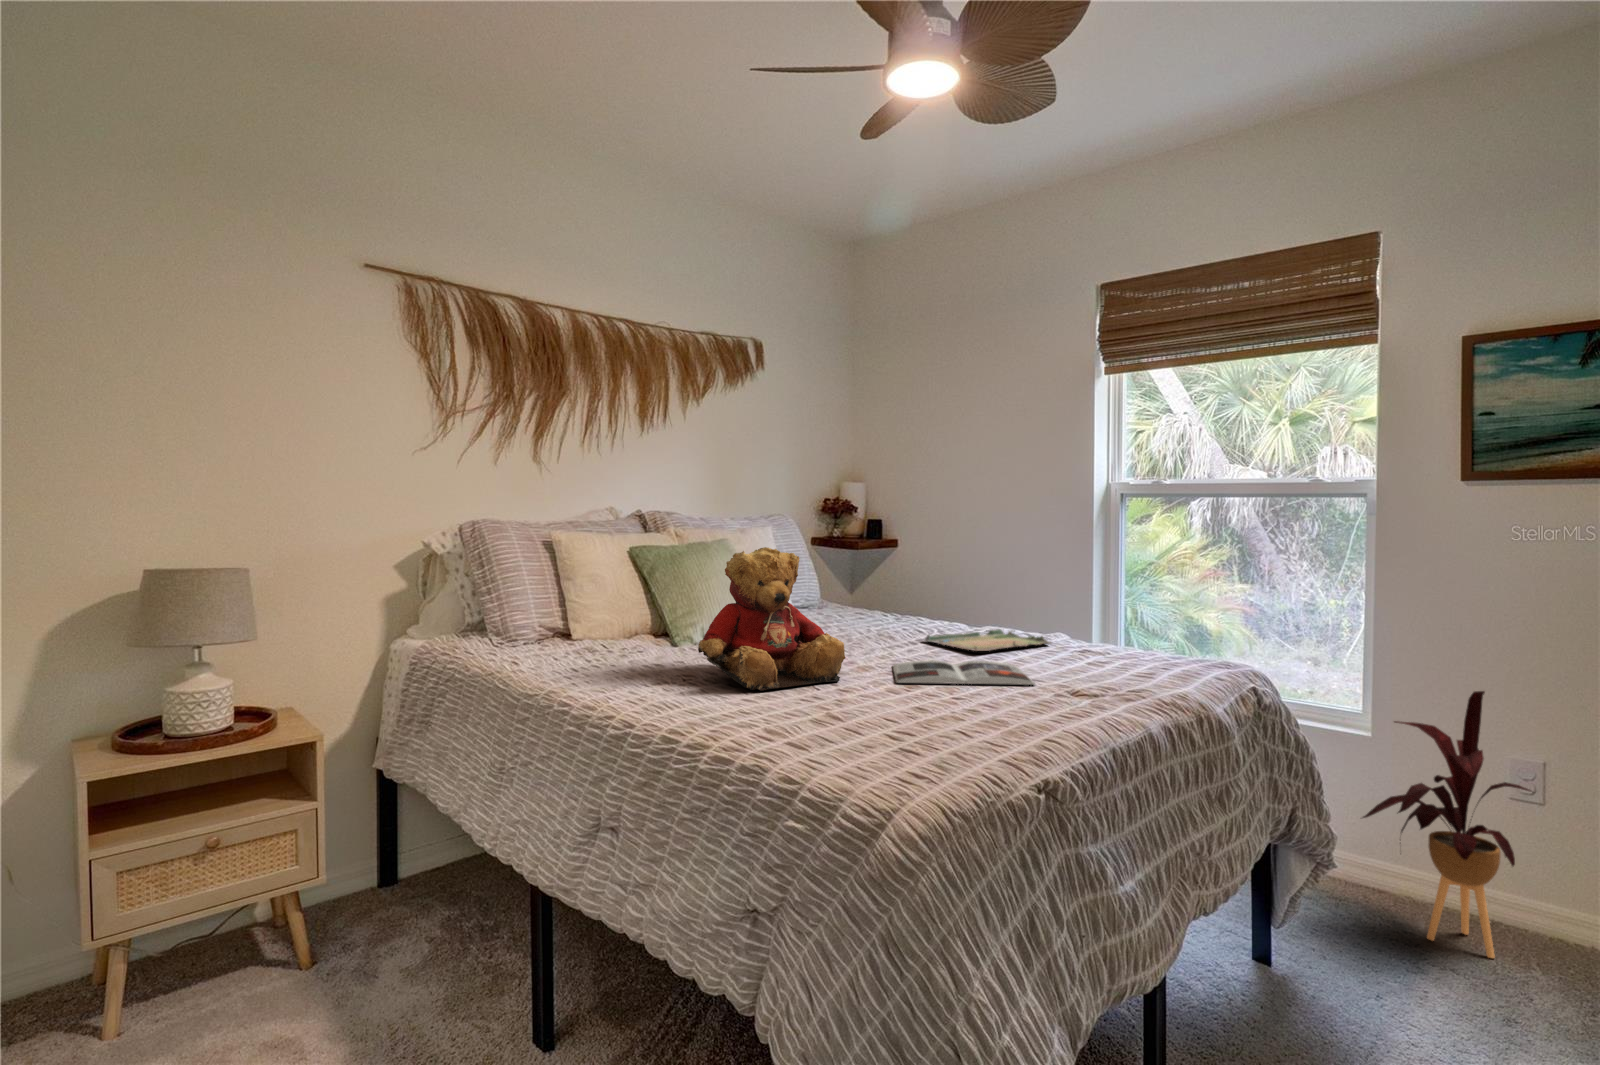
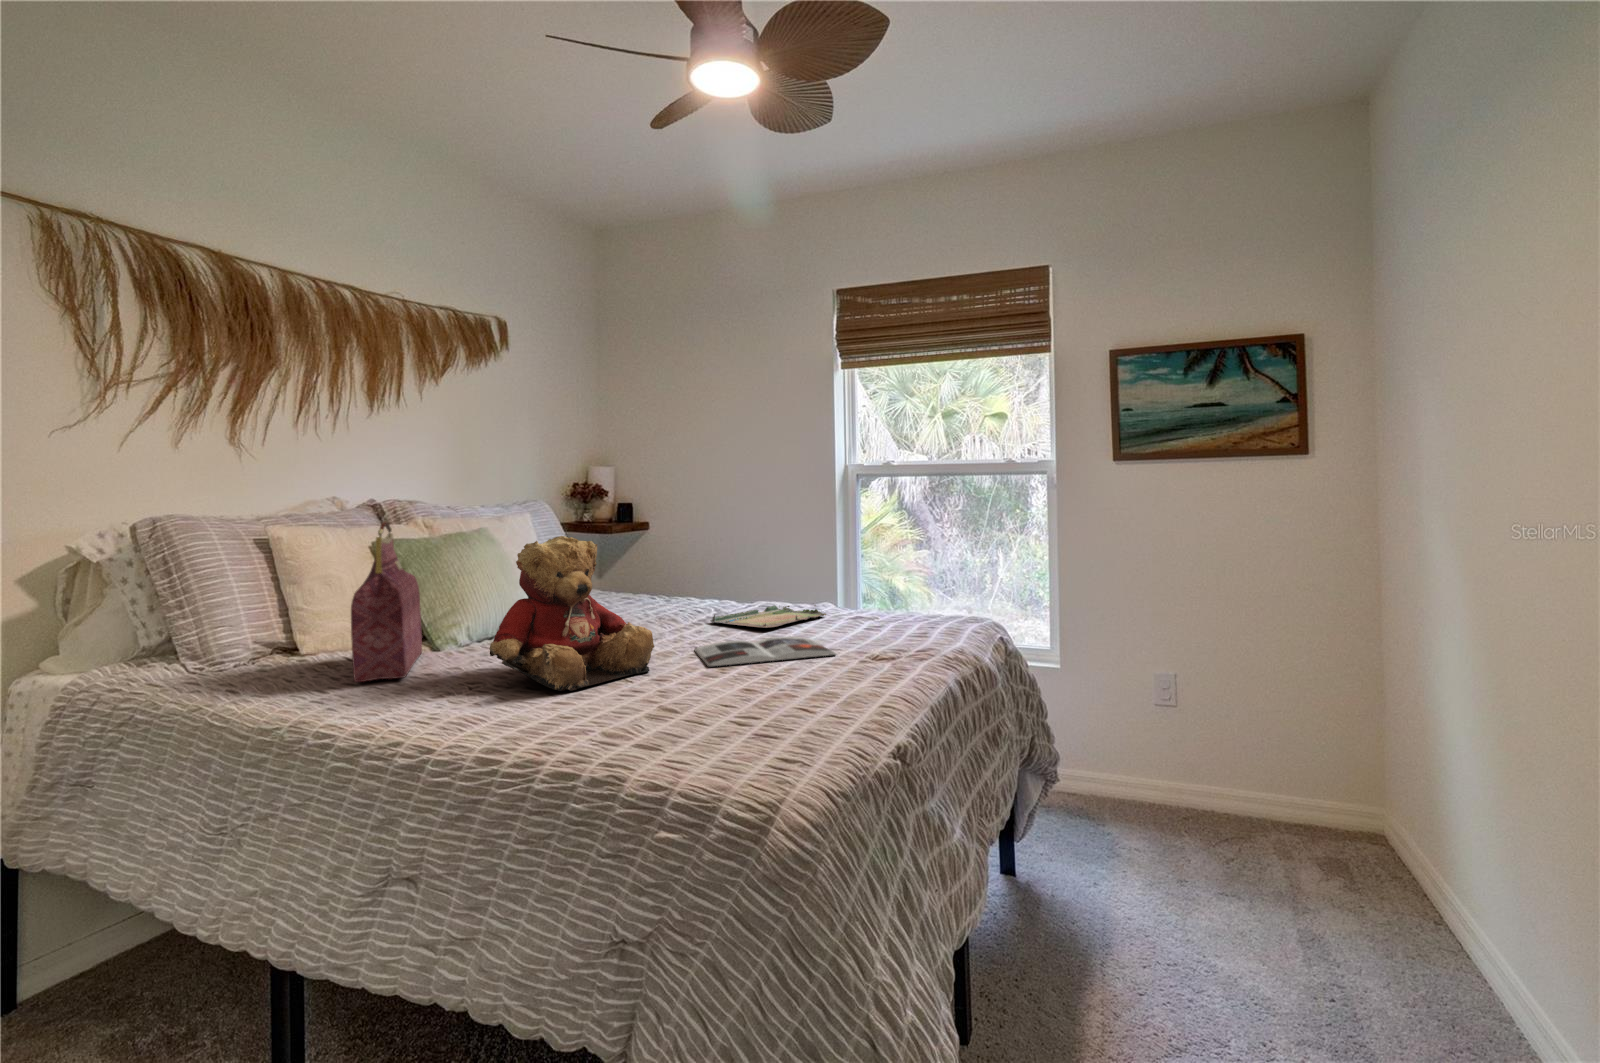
handbag: none [597,529,659,665] -> present [351,522,422,682]
house plant: present [1363,691,1532,958] -> none [1059,625,1171,827]

